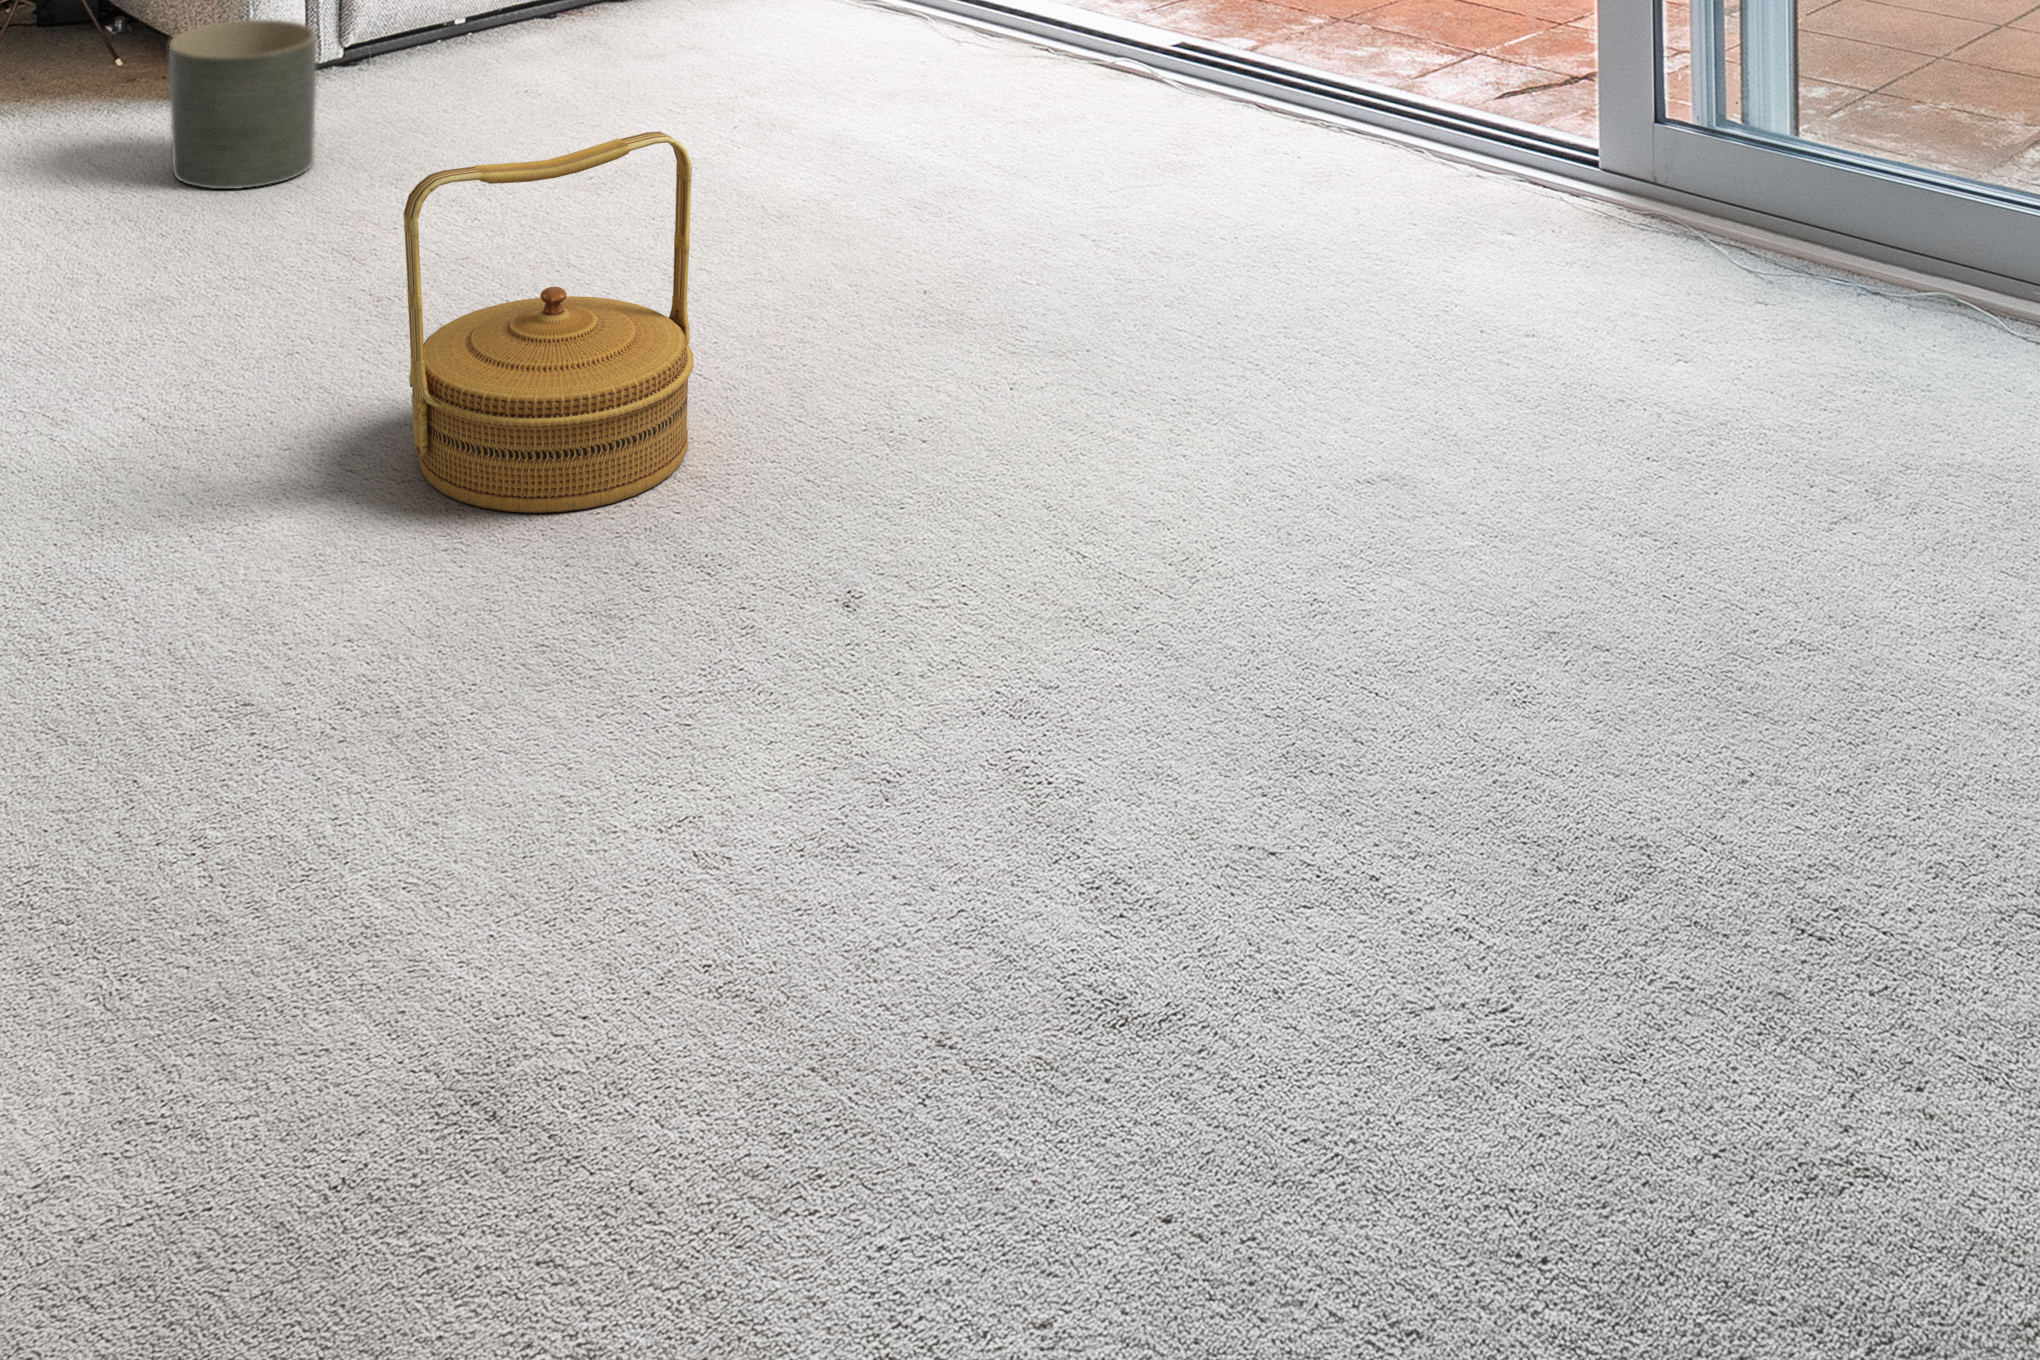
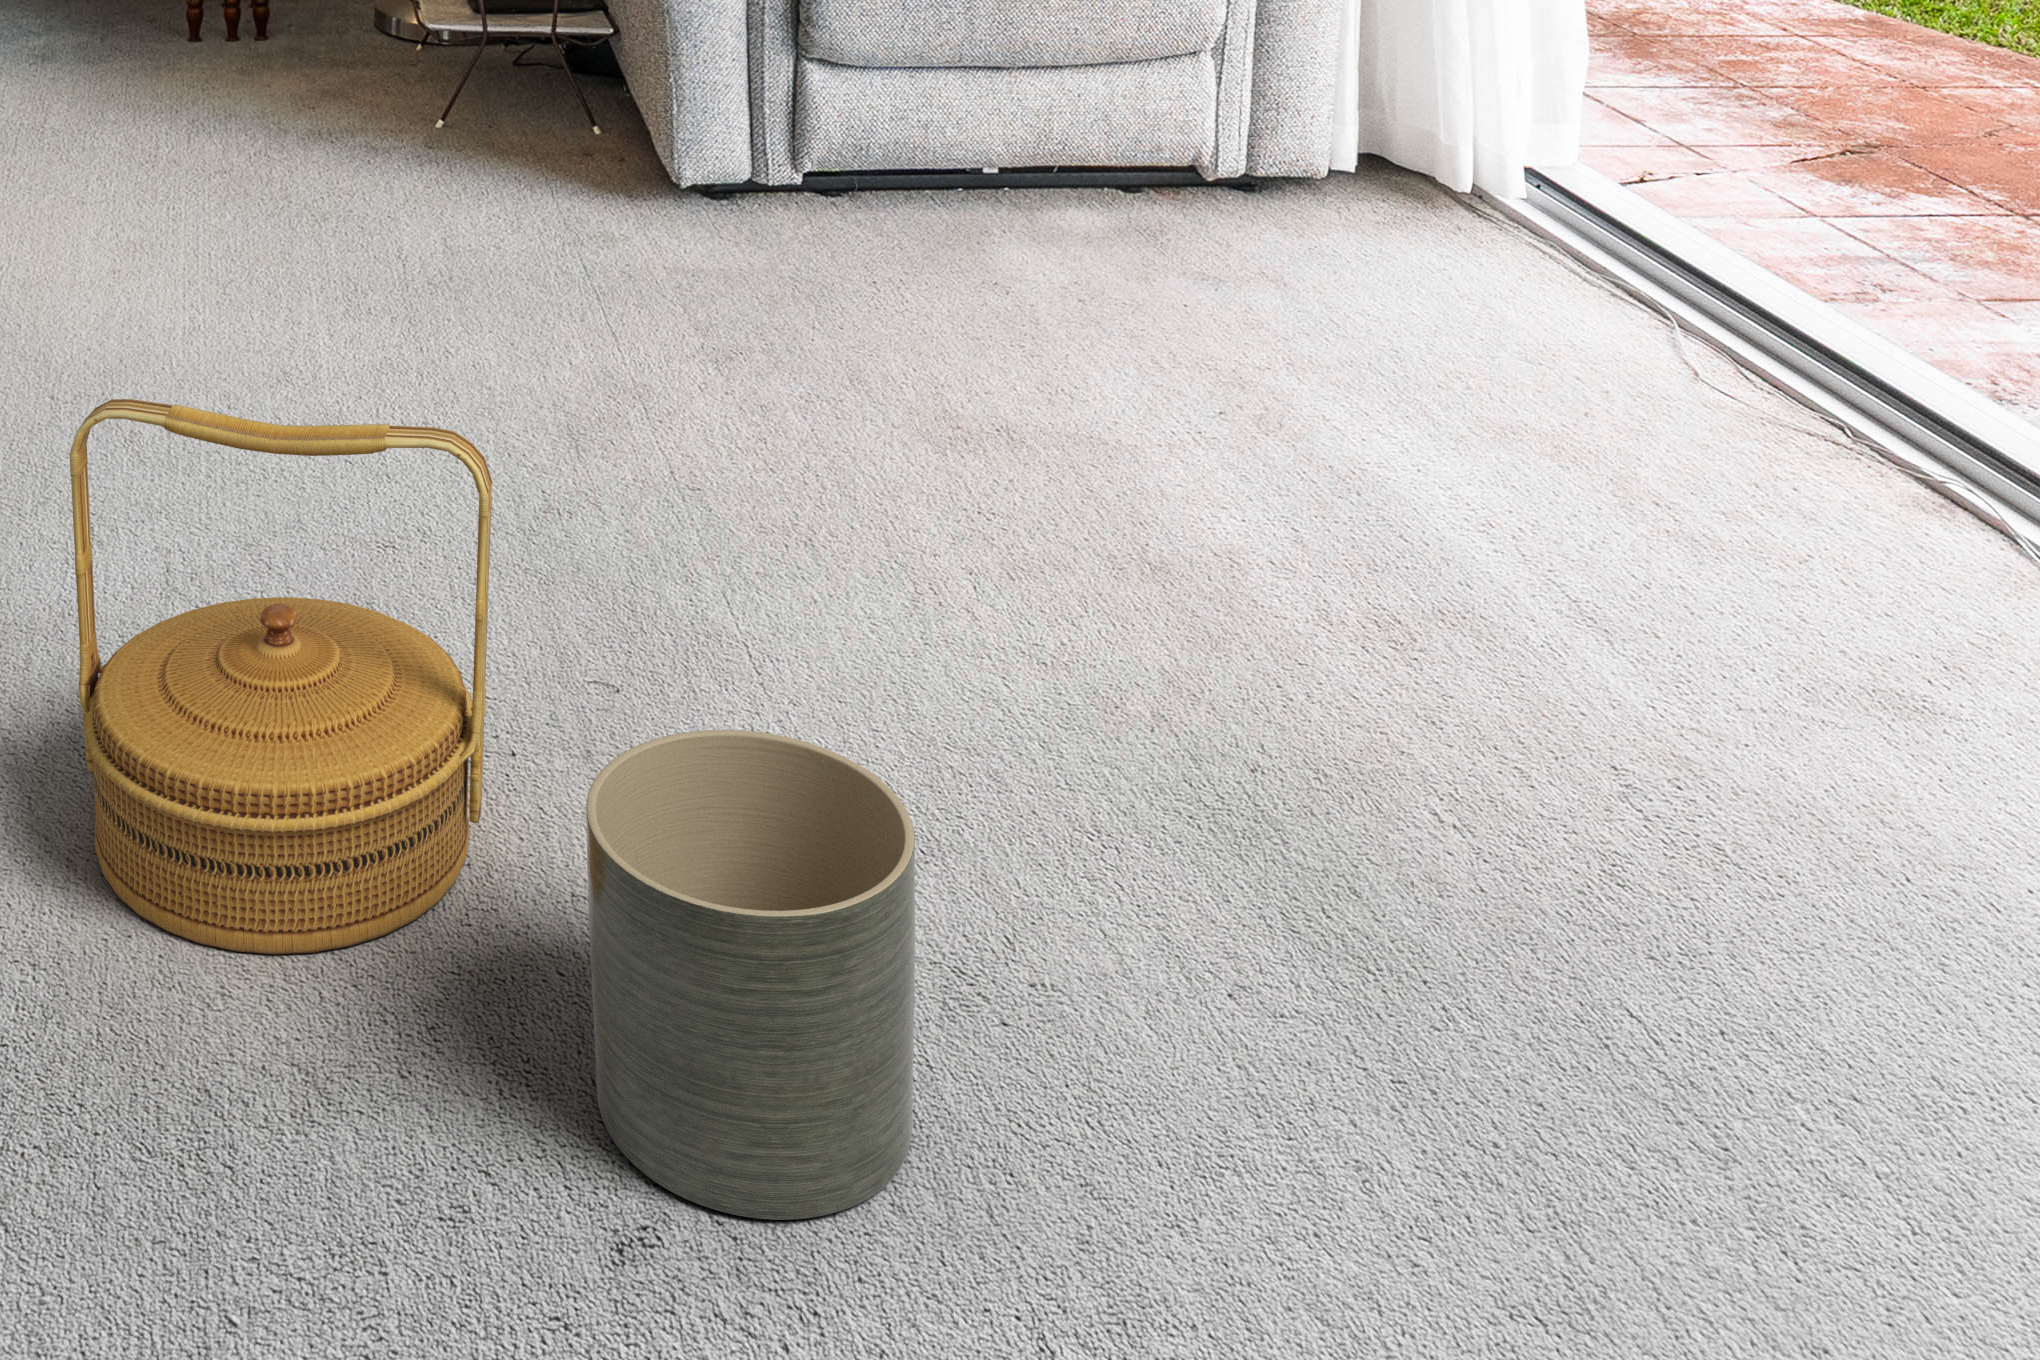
planter: present [169,19,316,189] -> present [586,730,915,1220]

